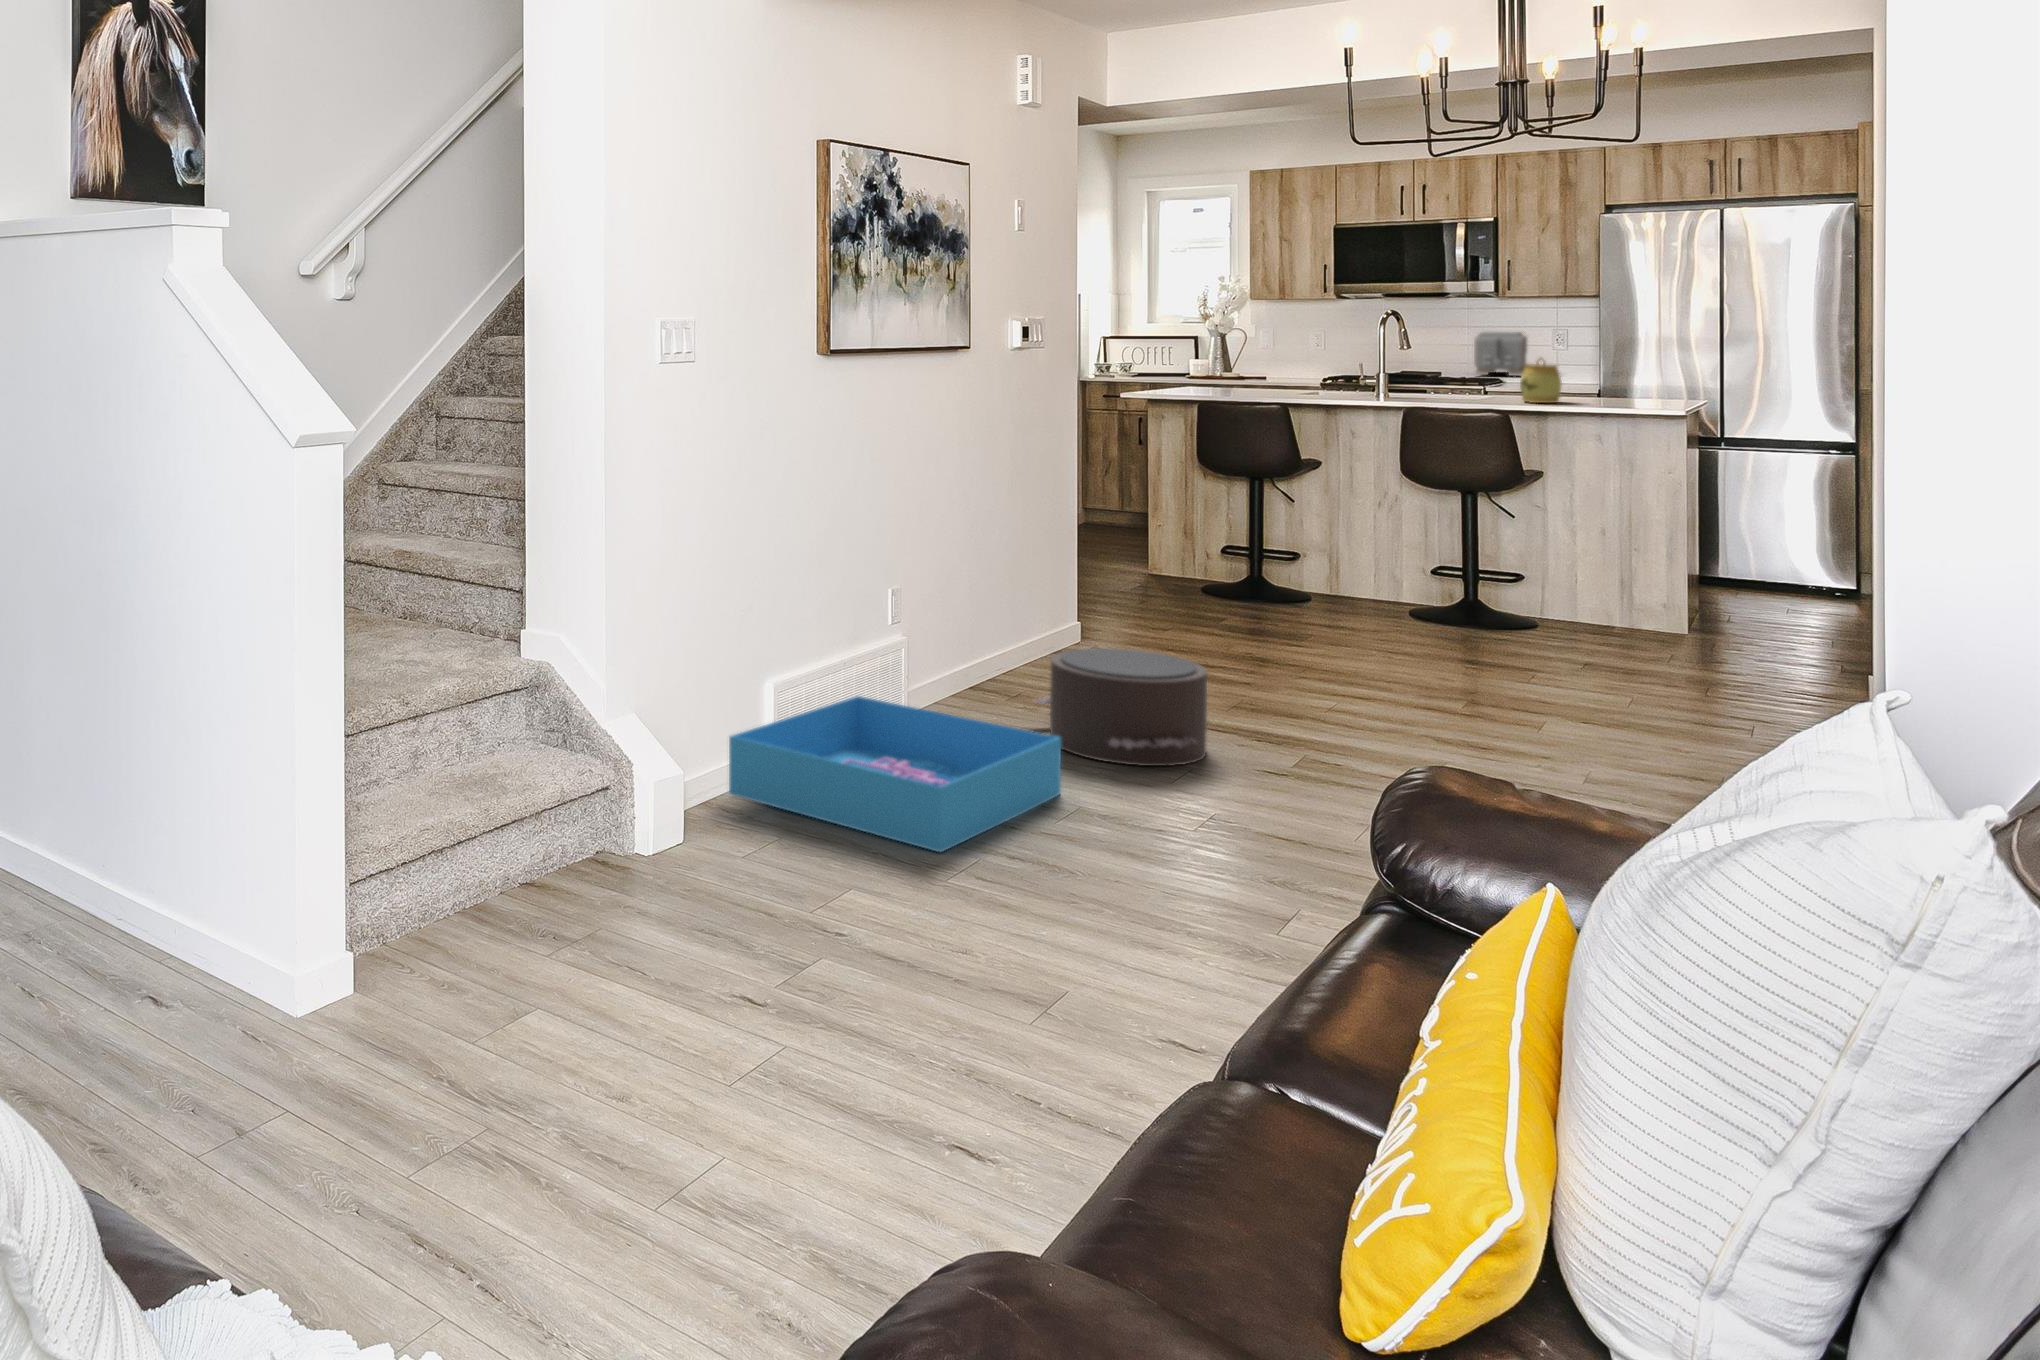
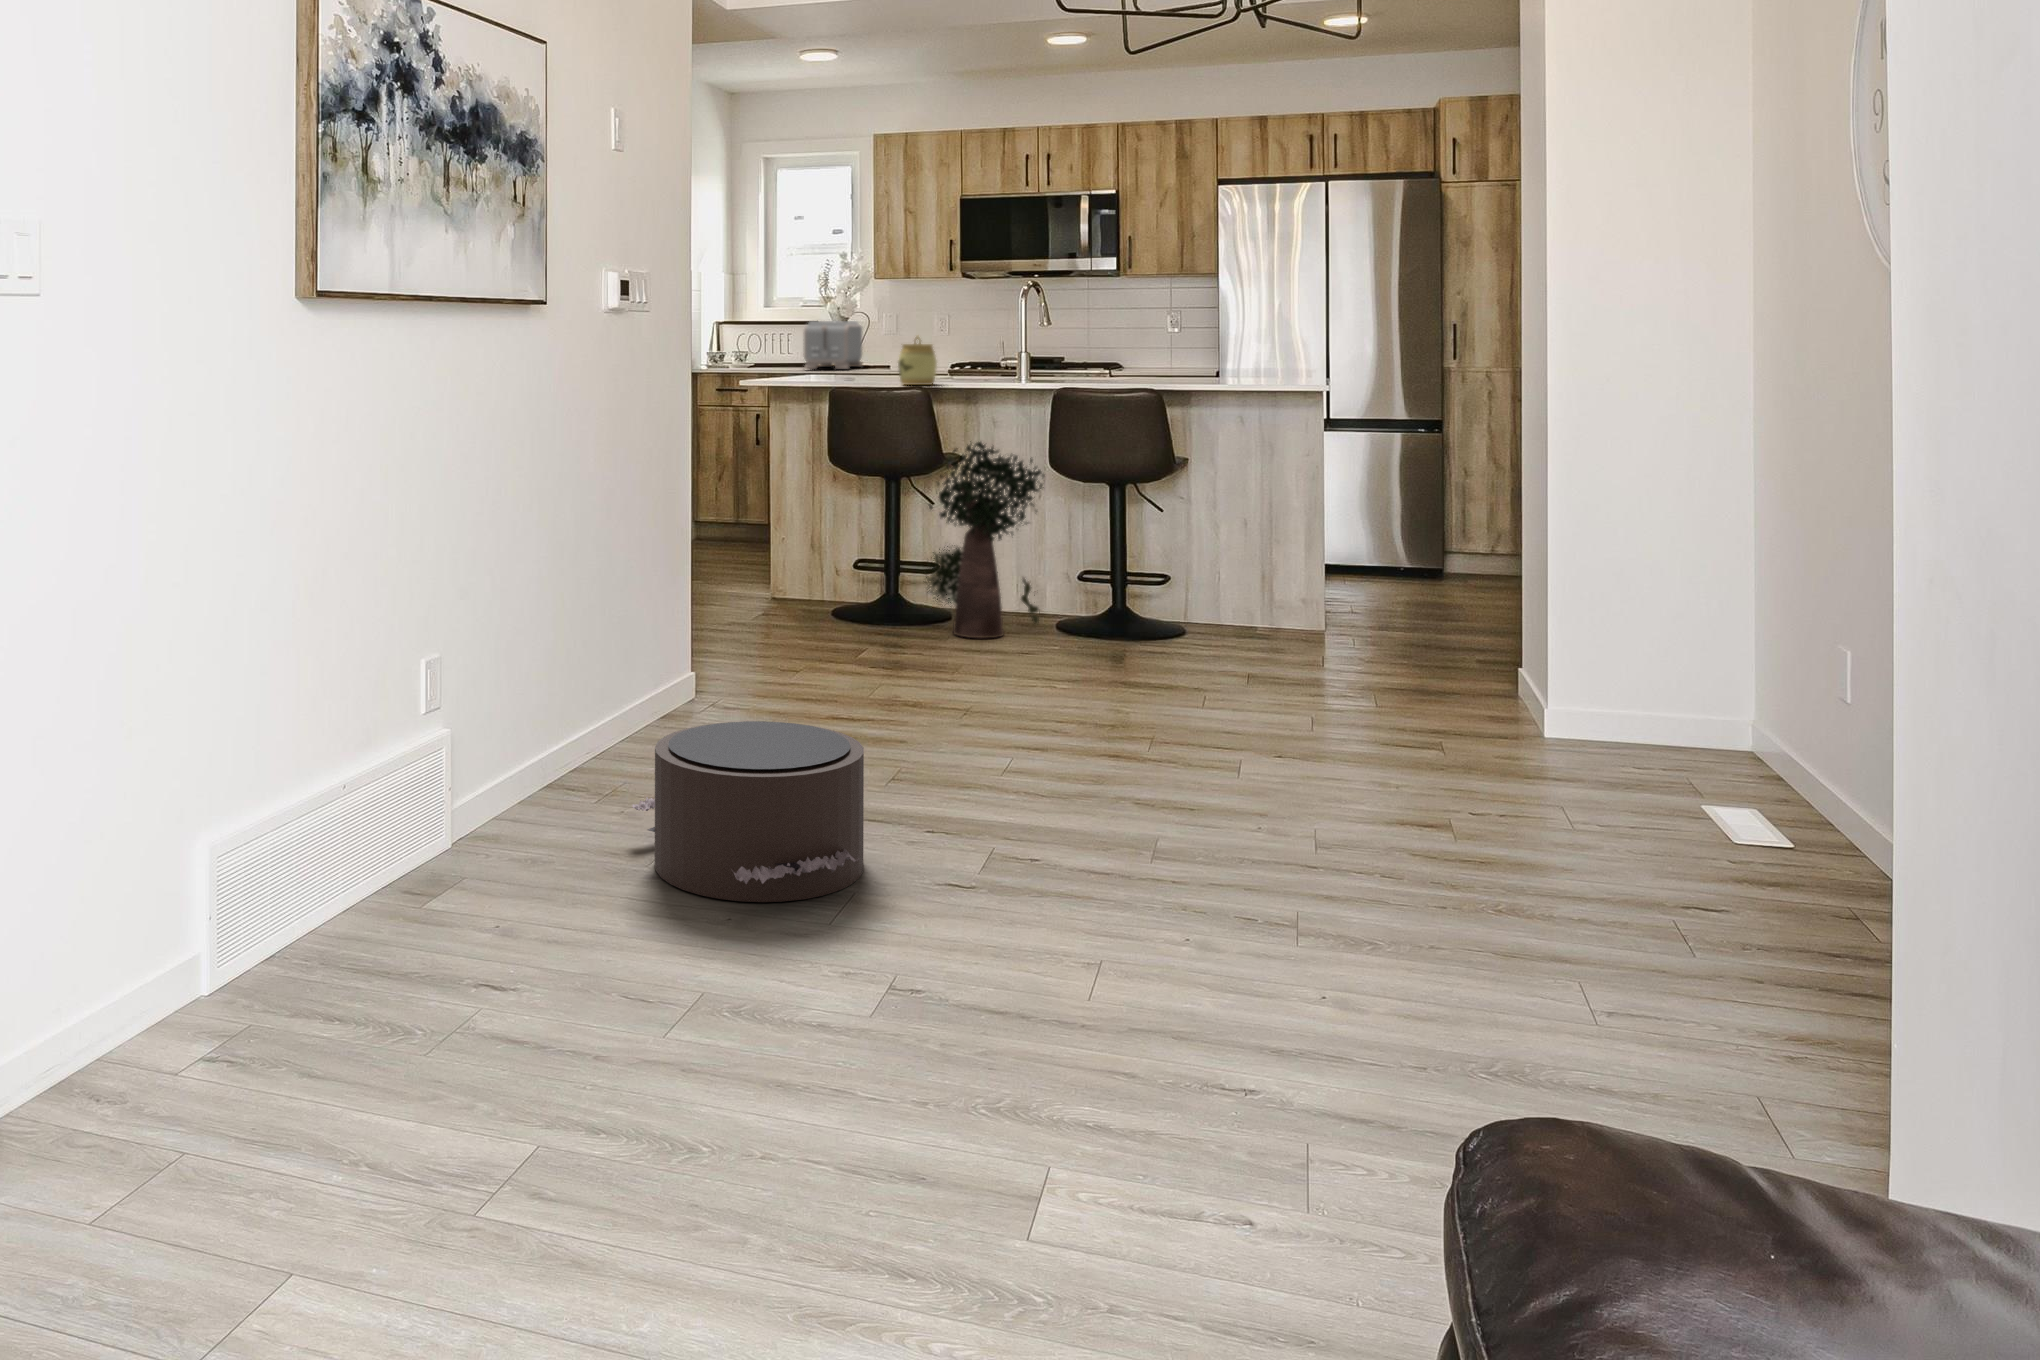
toaster: present [1474,332,1527,376] -> present [803,321,862,369]
jar: present [1520,358,1562,403] -> present [898,336,937,385]
potted plant: none [1285,449,1405,618] -> present [925,441,1044,638]
storage bin: present [729,696,1061,852] -> none [109,837,667,1156]

